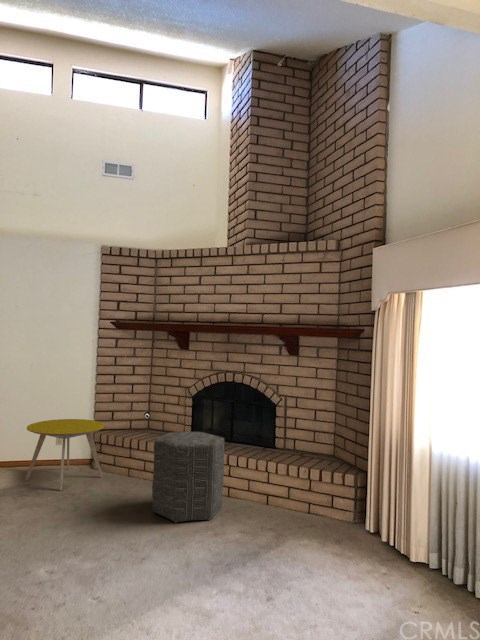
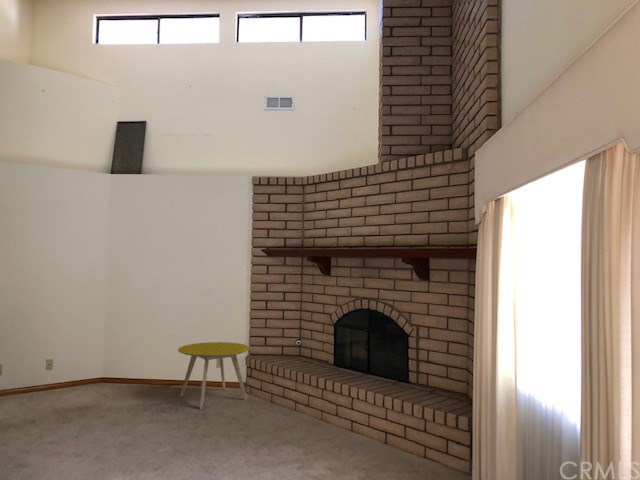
ottoman: present [152,432,224,522] -> none [261,358,335,452]

